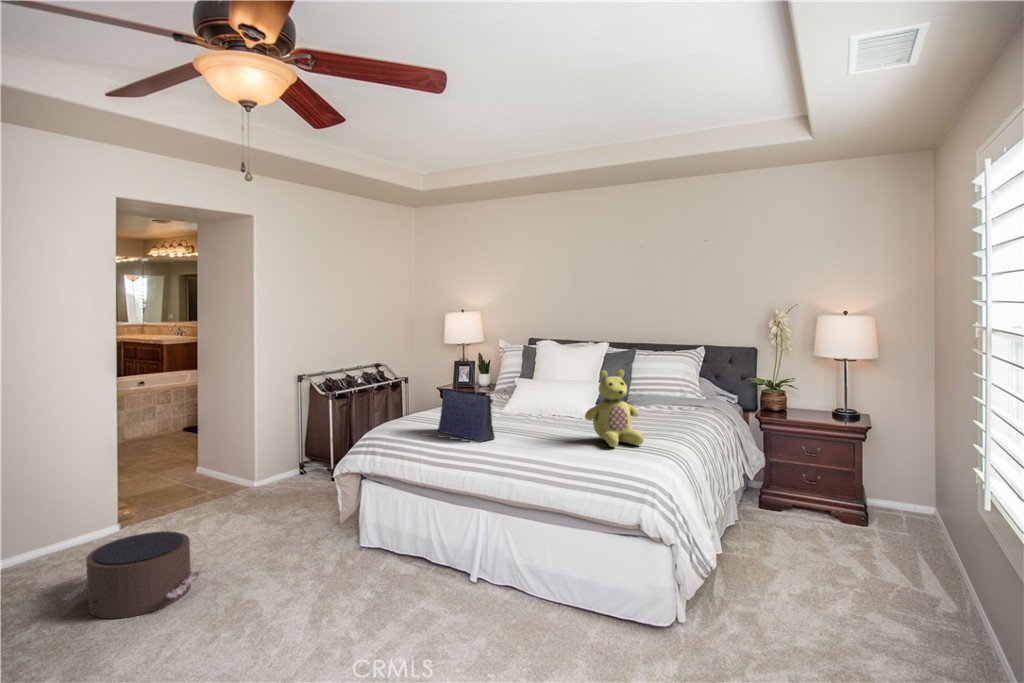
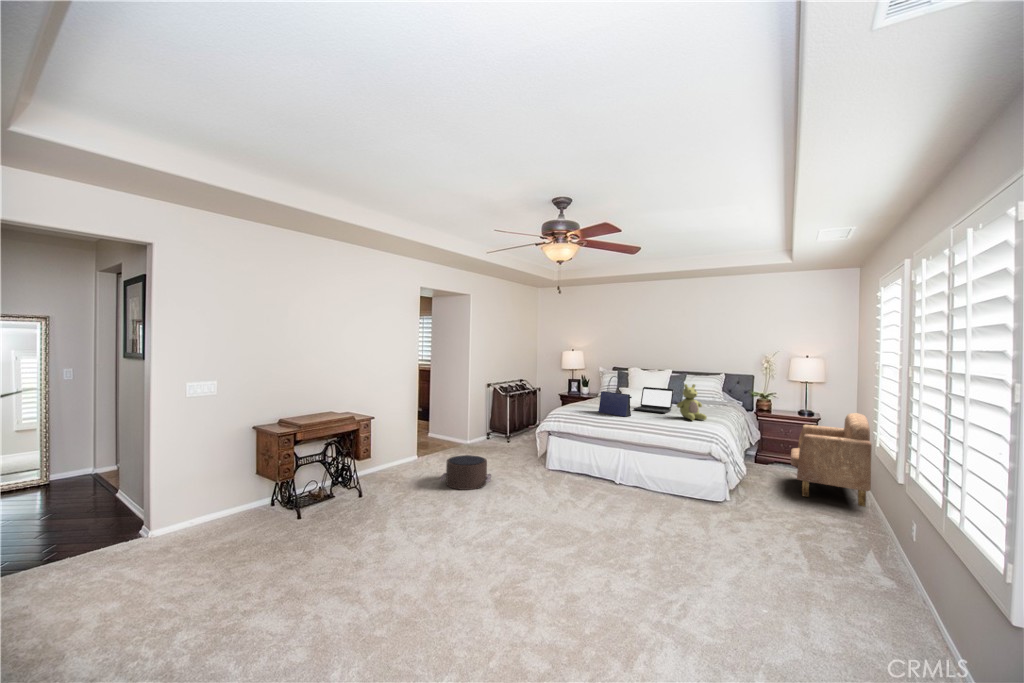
laptop: none [516,376,594,430] -> present [634,387,673,414]
armchair: none [815,420,985,626] -> present [791,413,872,507]

